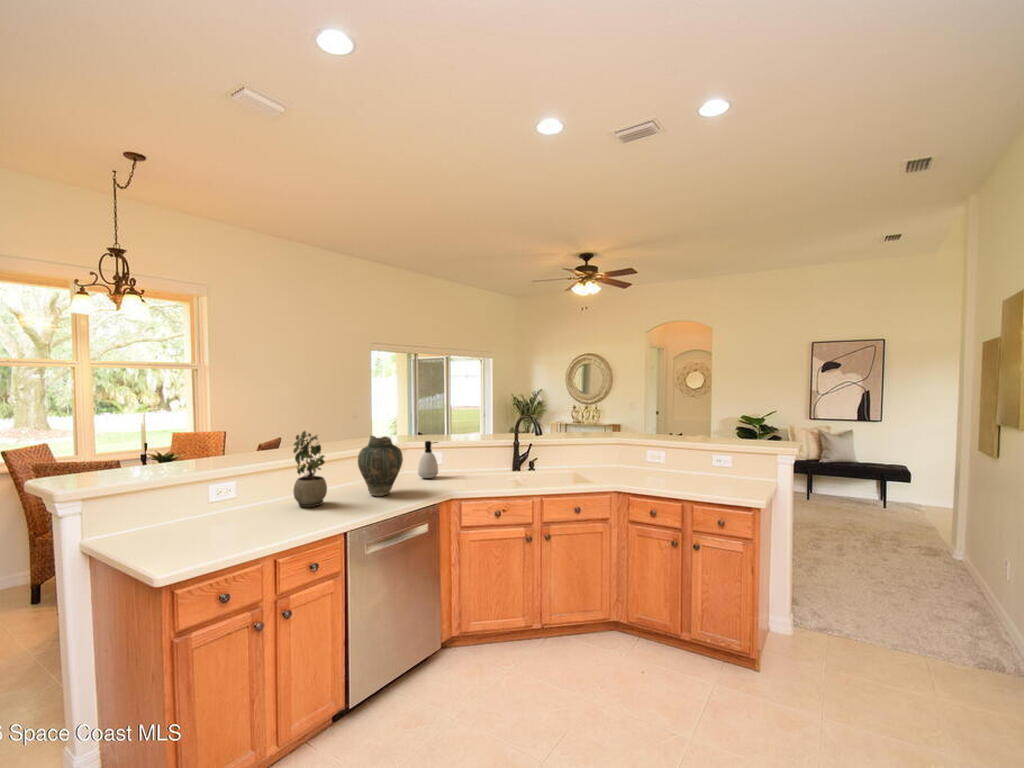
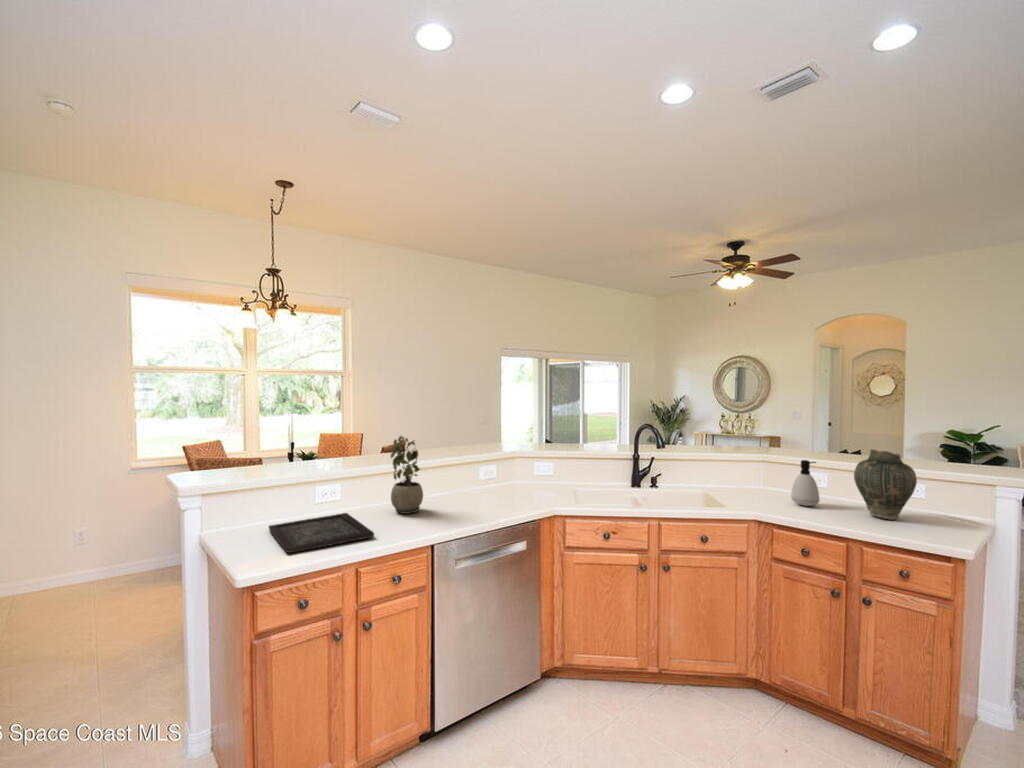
vase: present [358,436,403,496] -> present [854,450,917,520]
soap dispenser: present [418,441,438,478] -> present [791,460,819,506]
tray: none [164,511,289,551] -> present [269,513,374,553]

